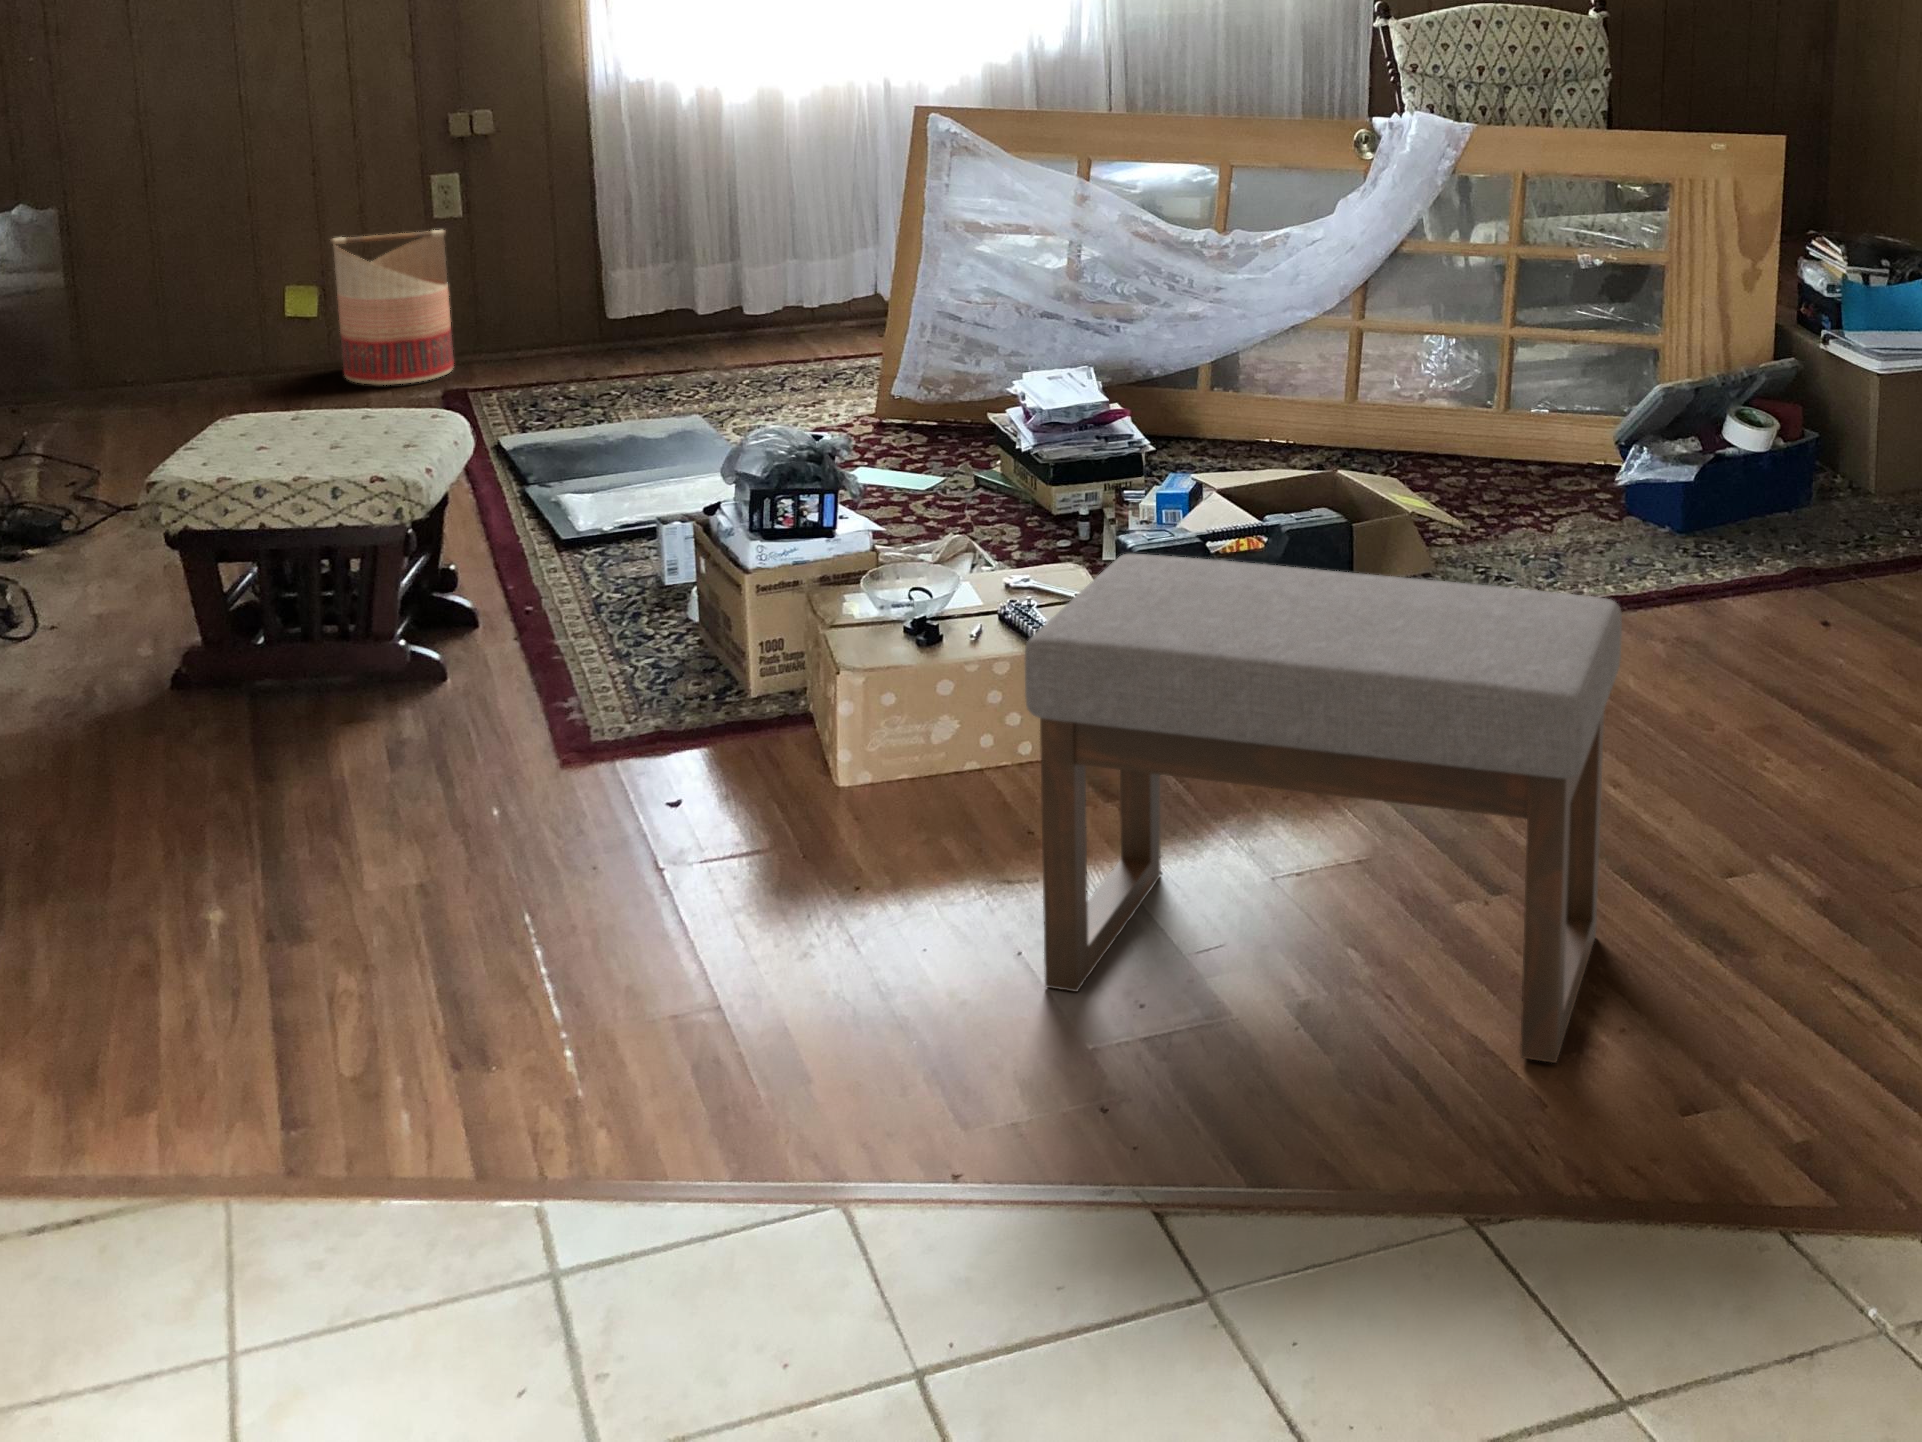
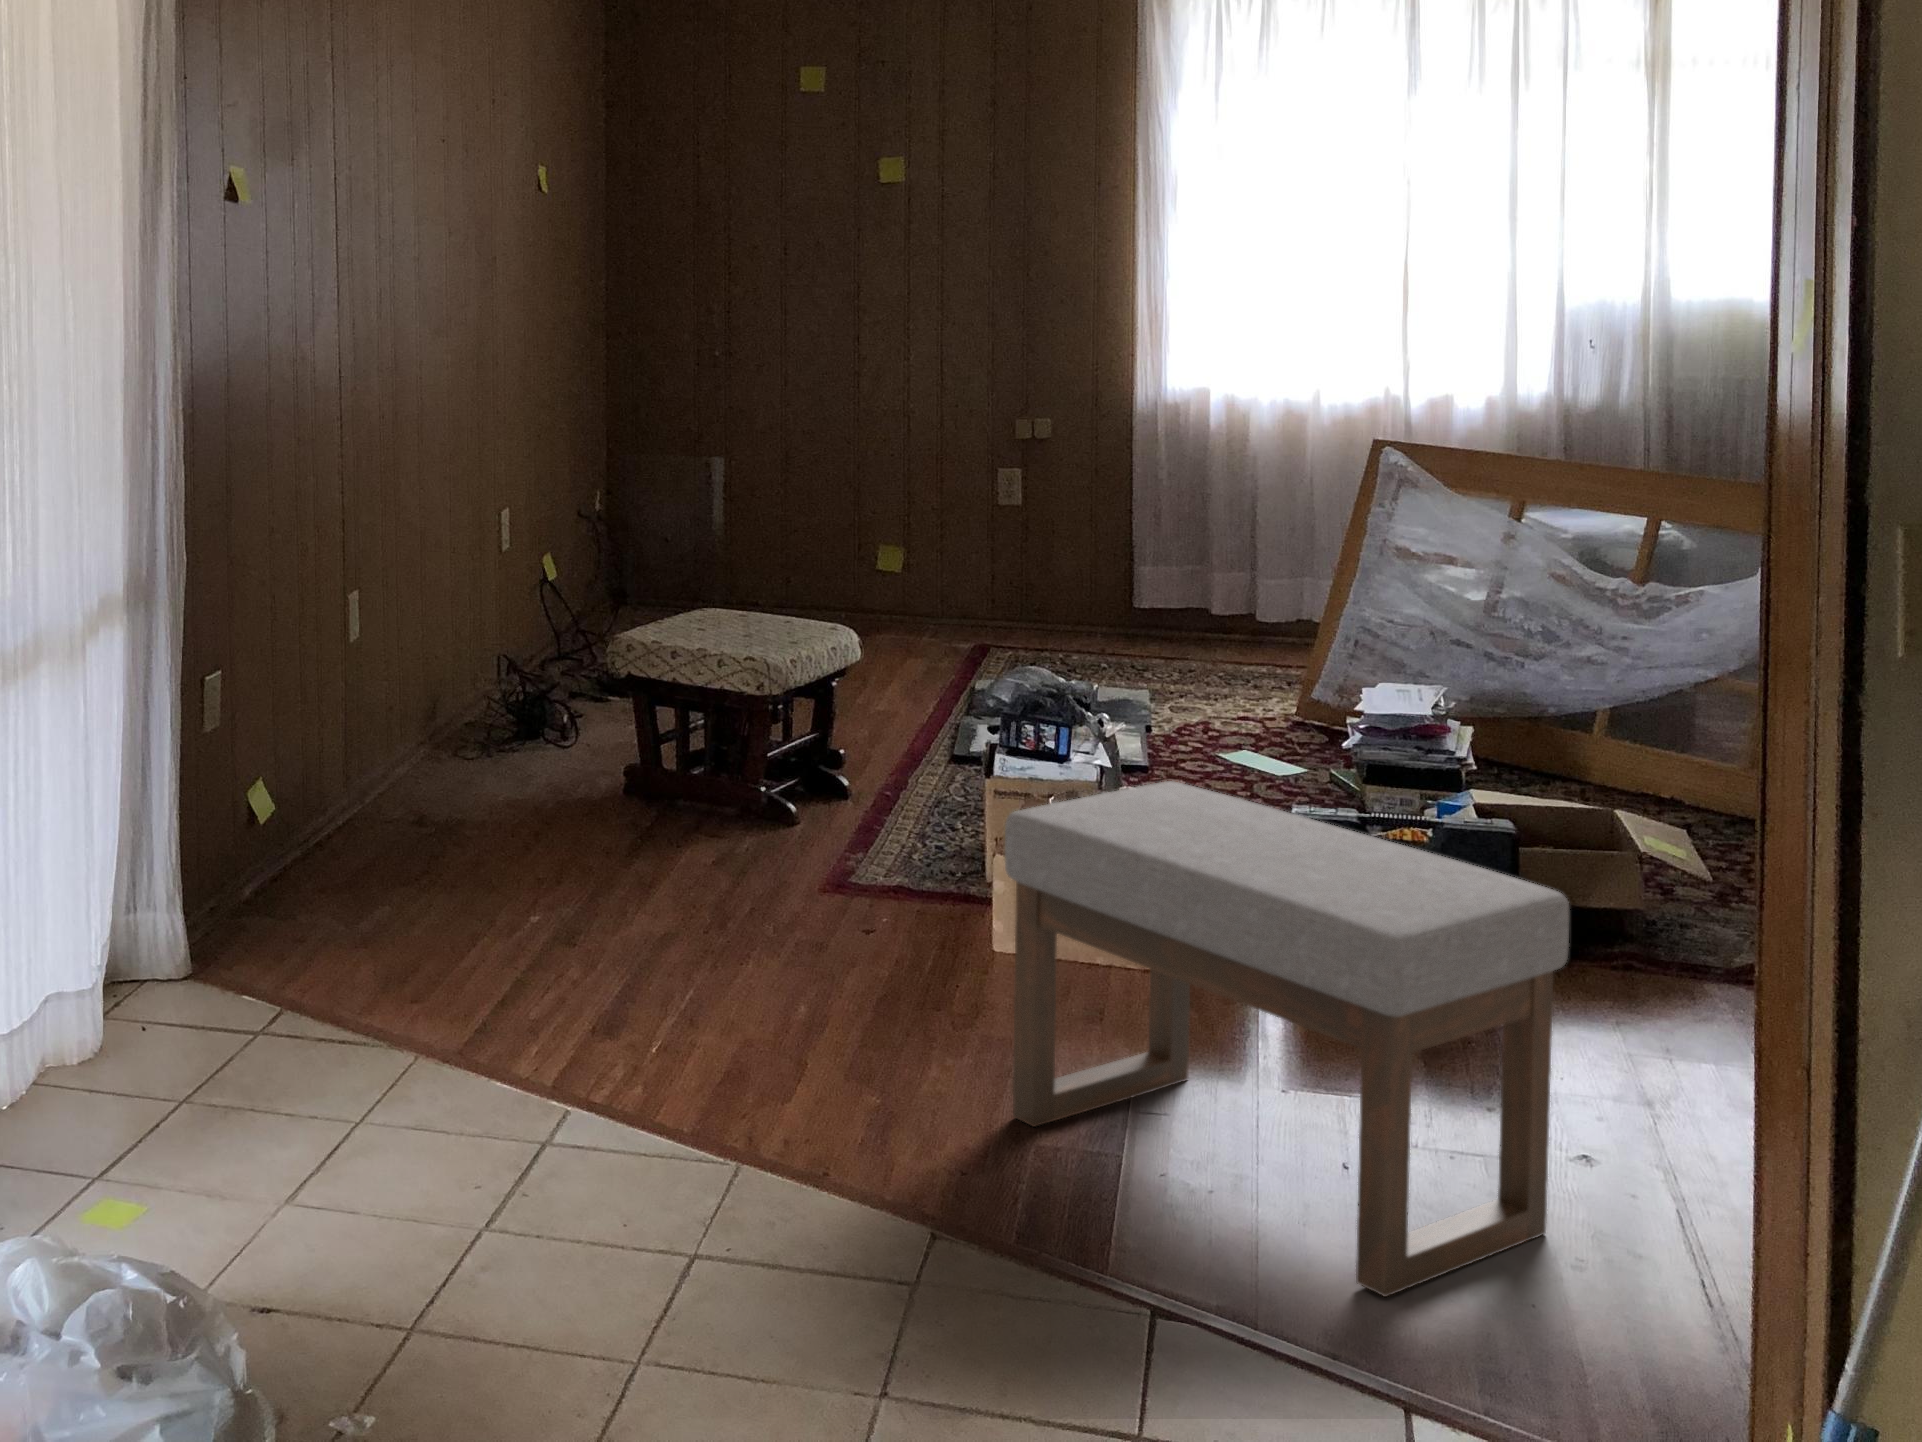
basket: present [331,230,454,385] -> none [908,512,999,637]

